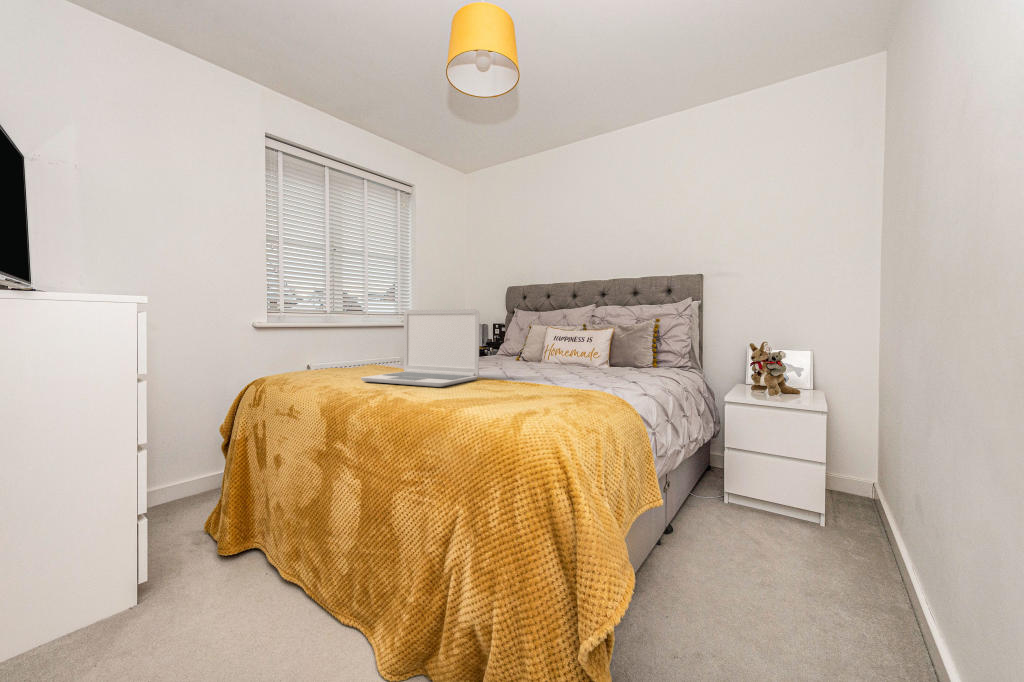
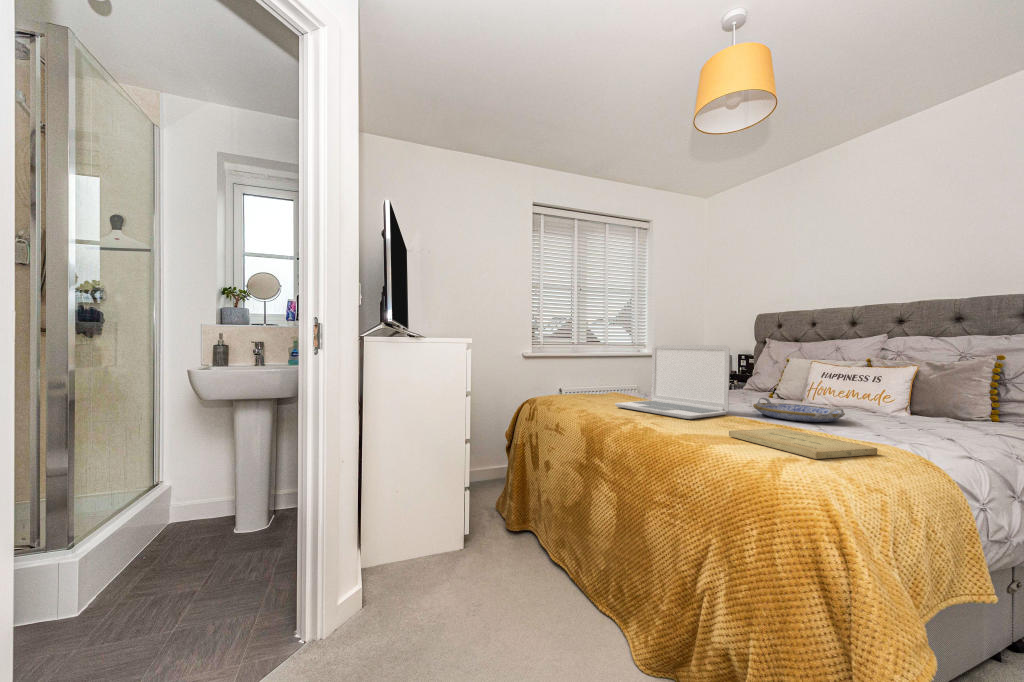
serving tray: none [500,360,571,379] -> present [753,397,845,422]
book: none [477,387,594,411] -> present [729,429,877,459]

